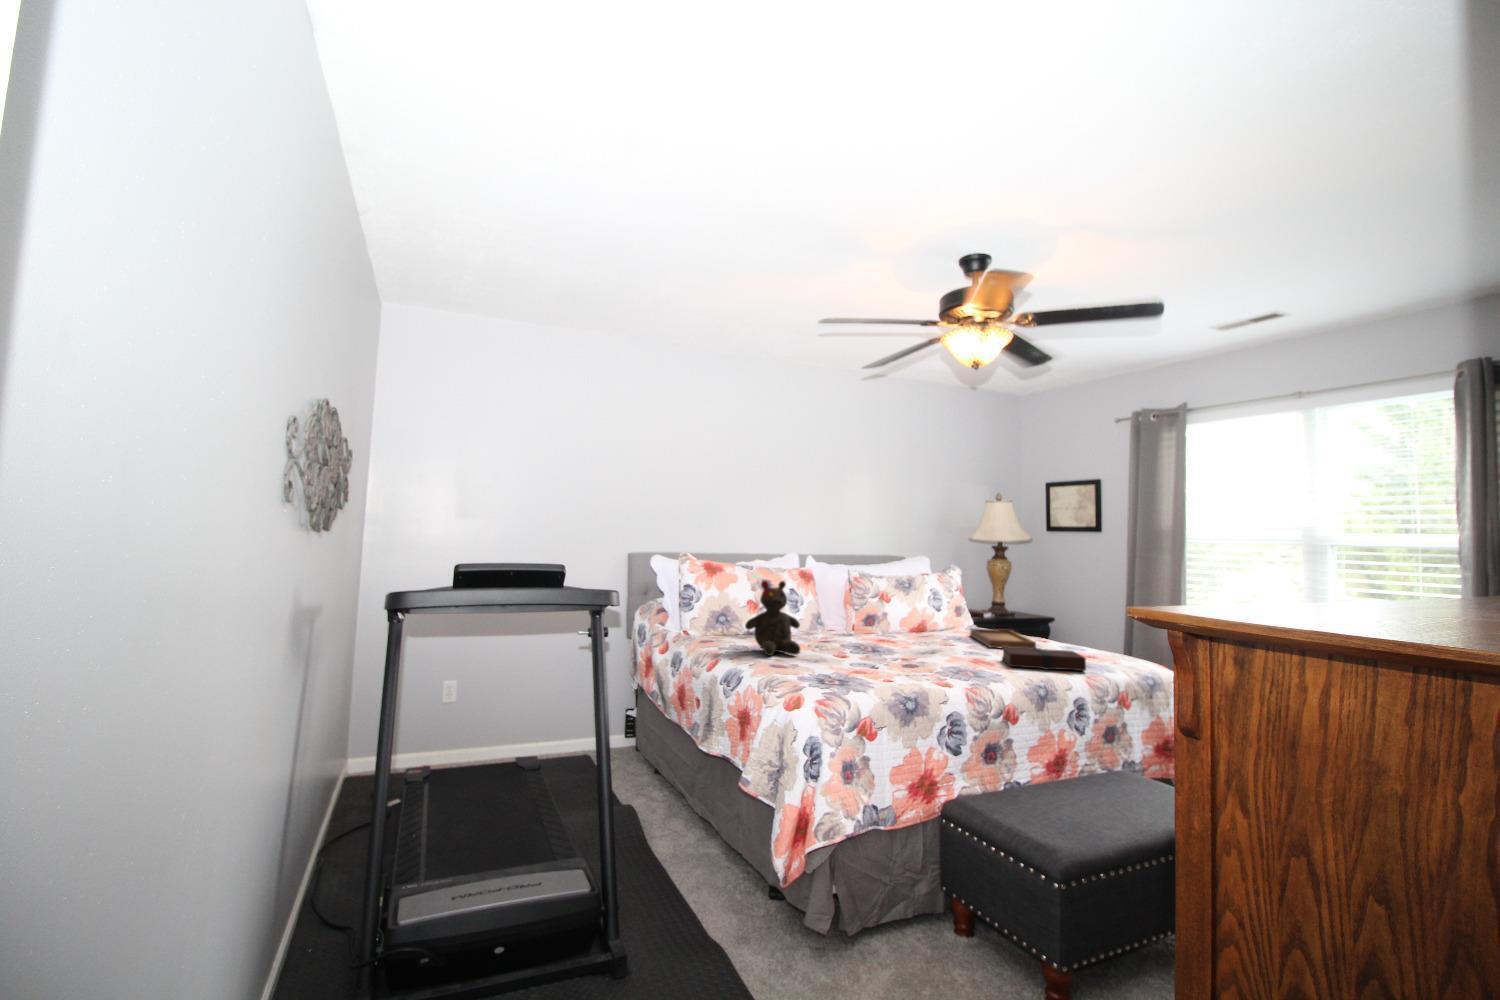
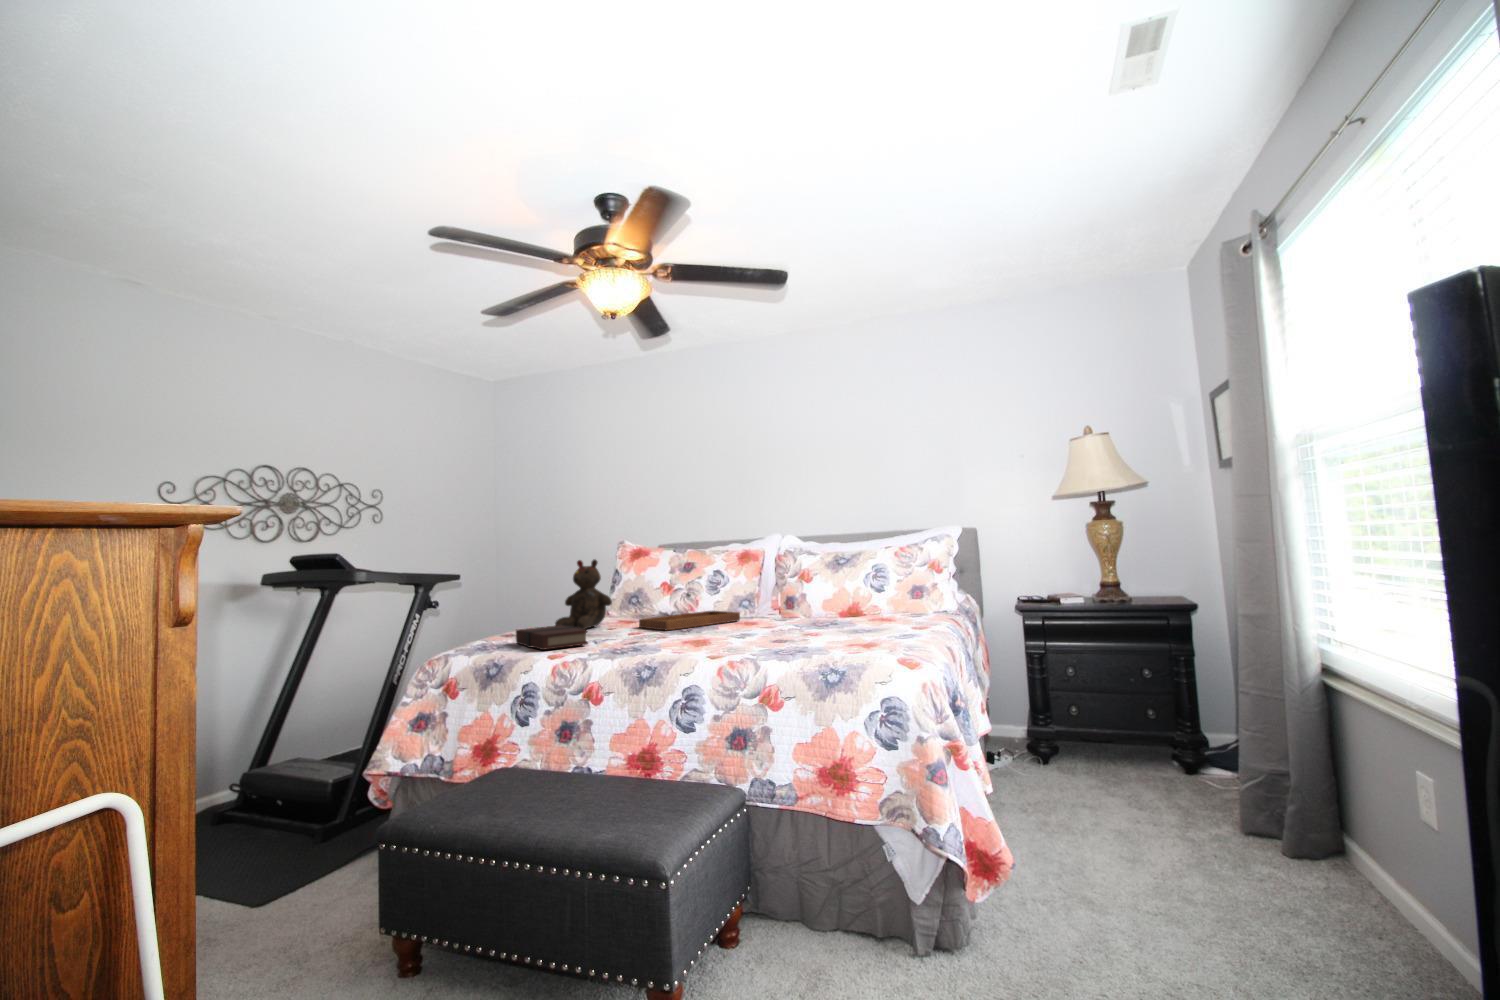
tray: present [970,614,1036,649] -> present [639,593,740,630]
book: present [1002,647,1086,671] -> present [516,625,588,650]

